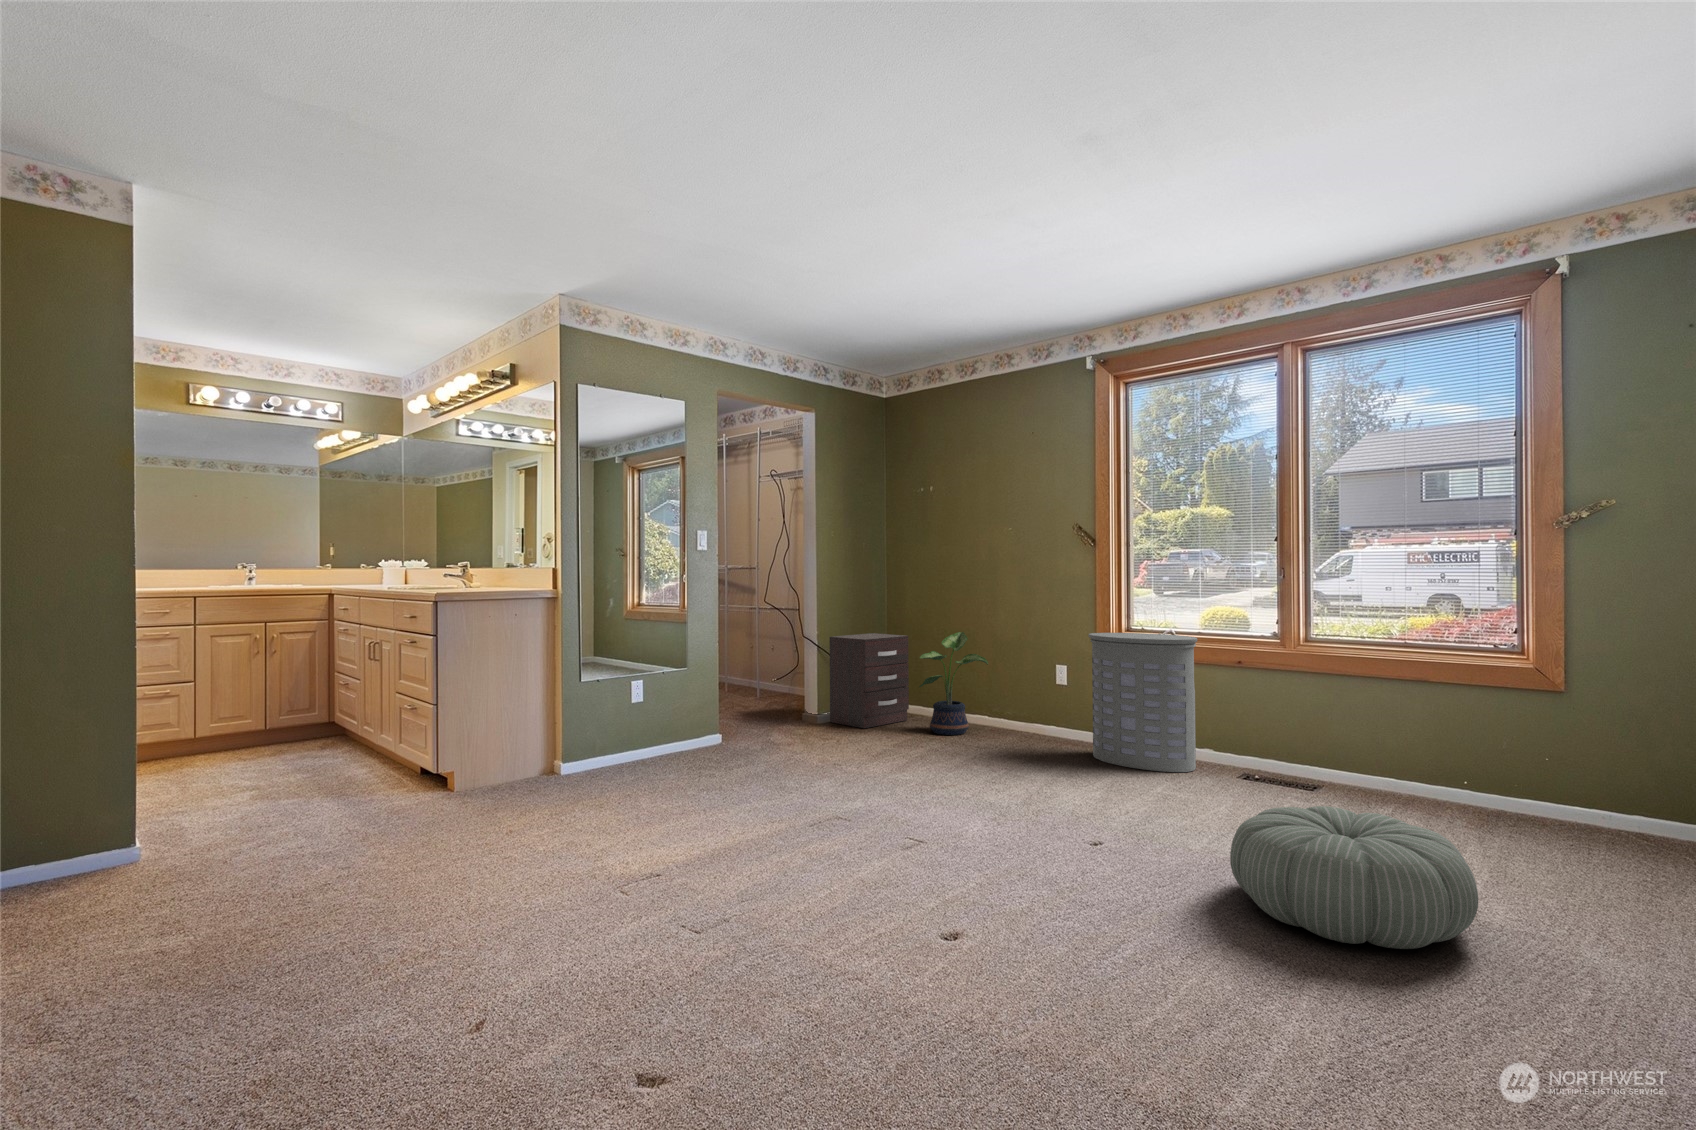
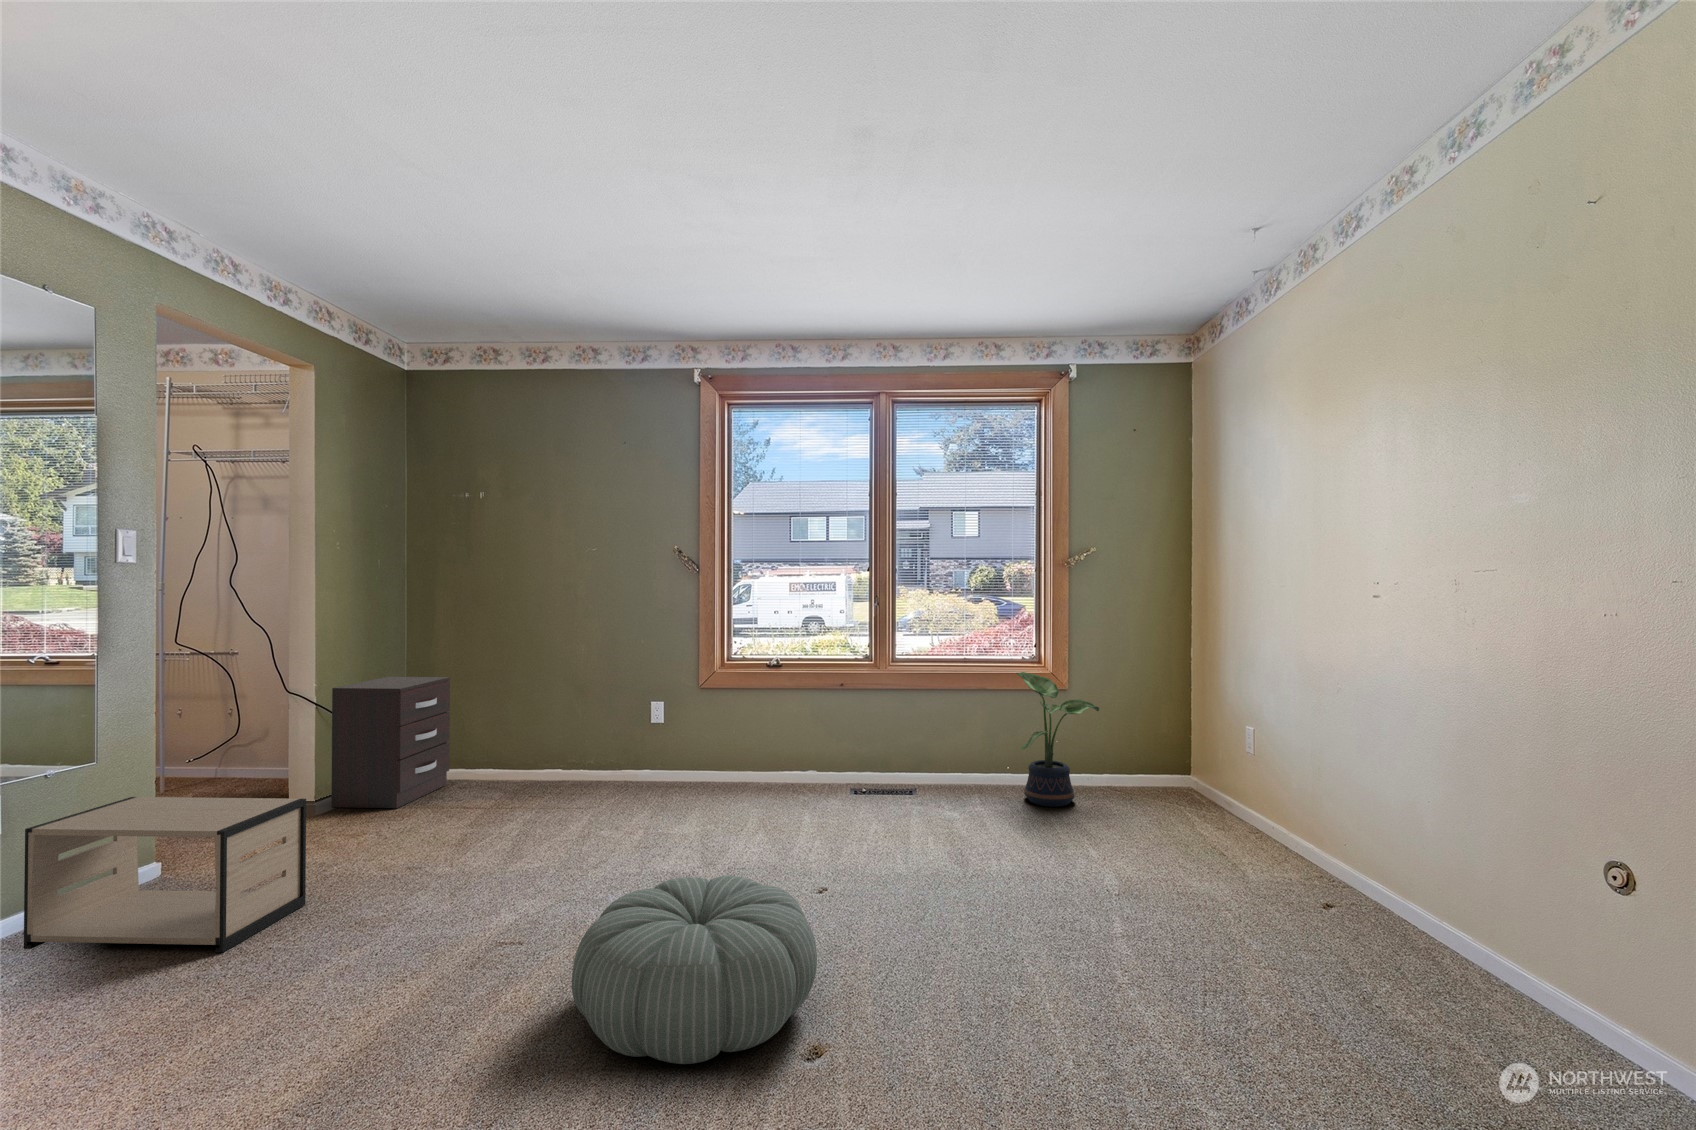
potted plant: present [919,632,988,735] -> present [1016,672,1099,807]
laundry hamper: present [1088,633,1197,772] -> none [703,659,814,800]
nightstand: none [654,686,773,777] -> present [24,797,306,952]
pouf: present [1230,806,1478,949] -> present [572,875,817,1064]

